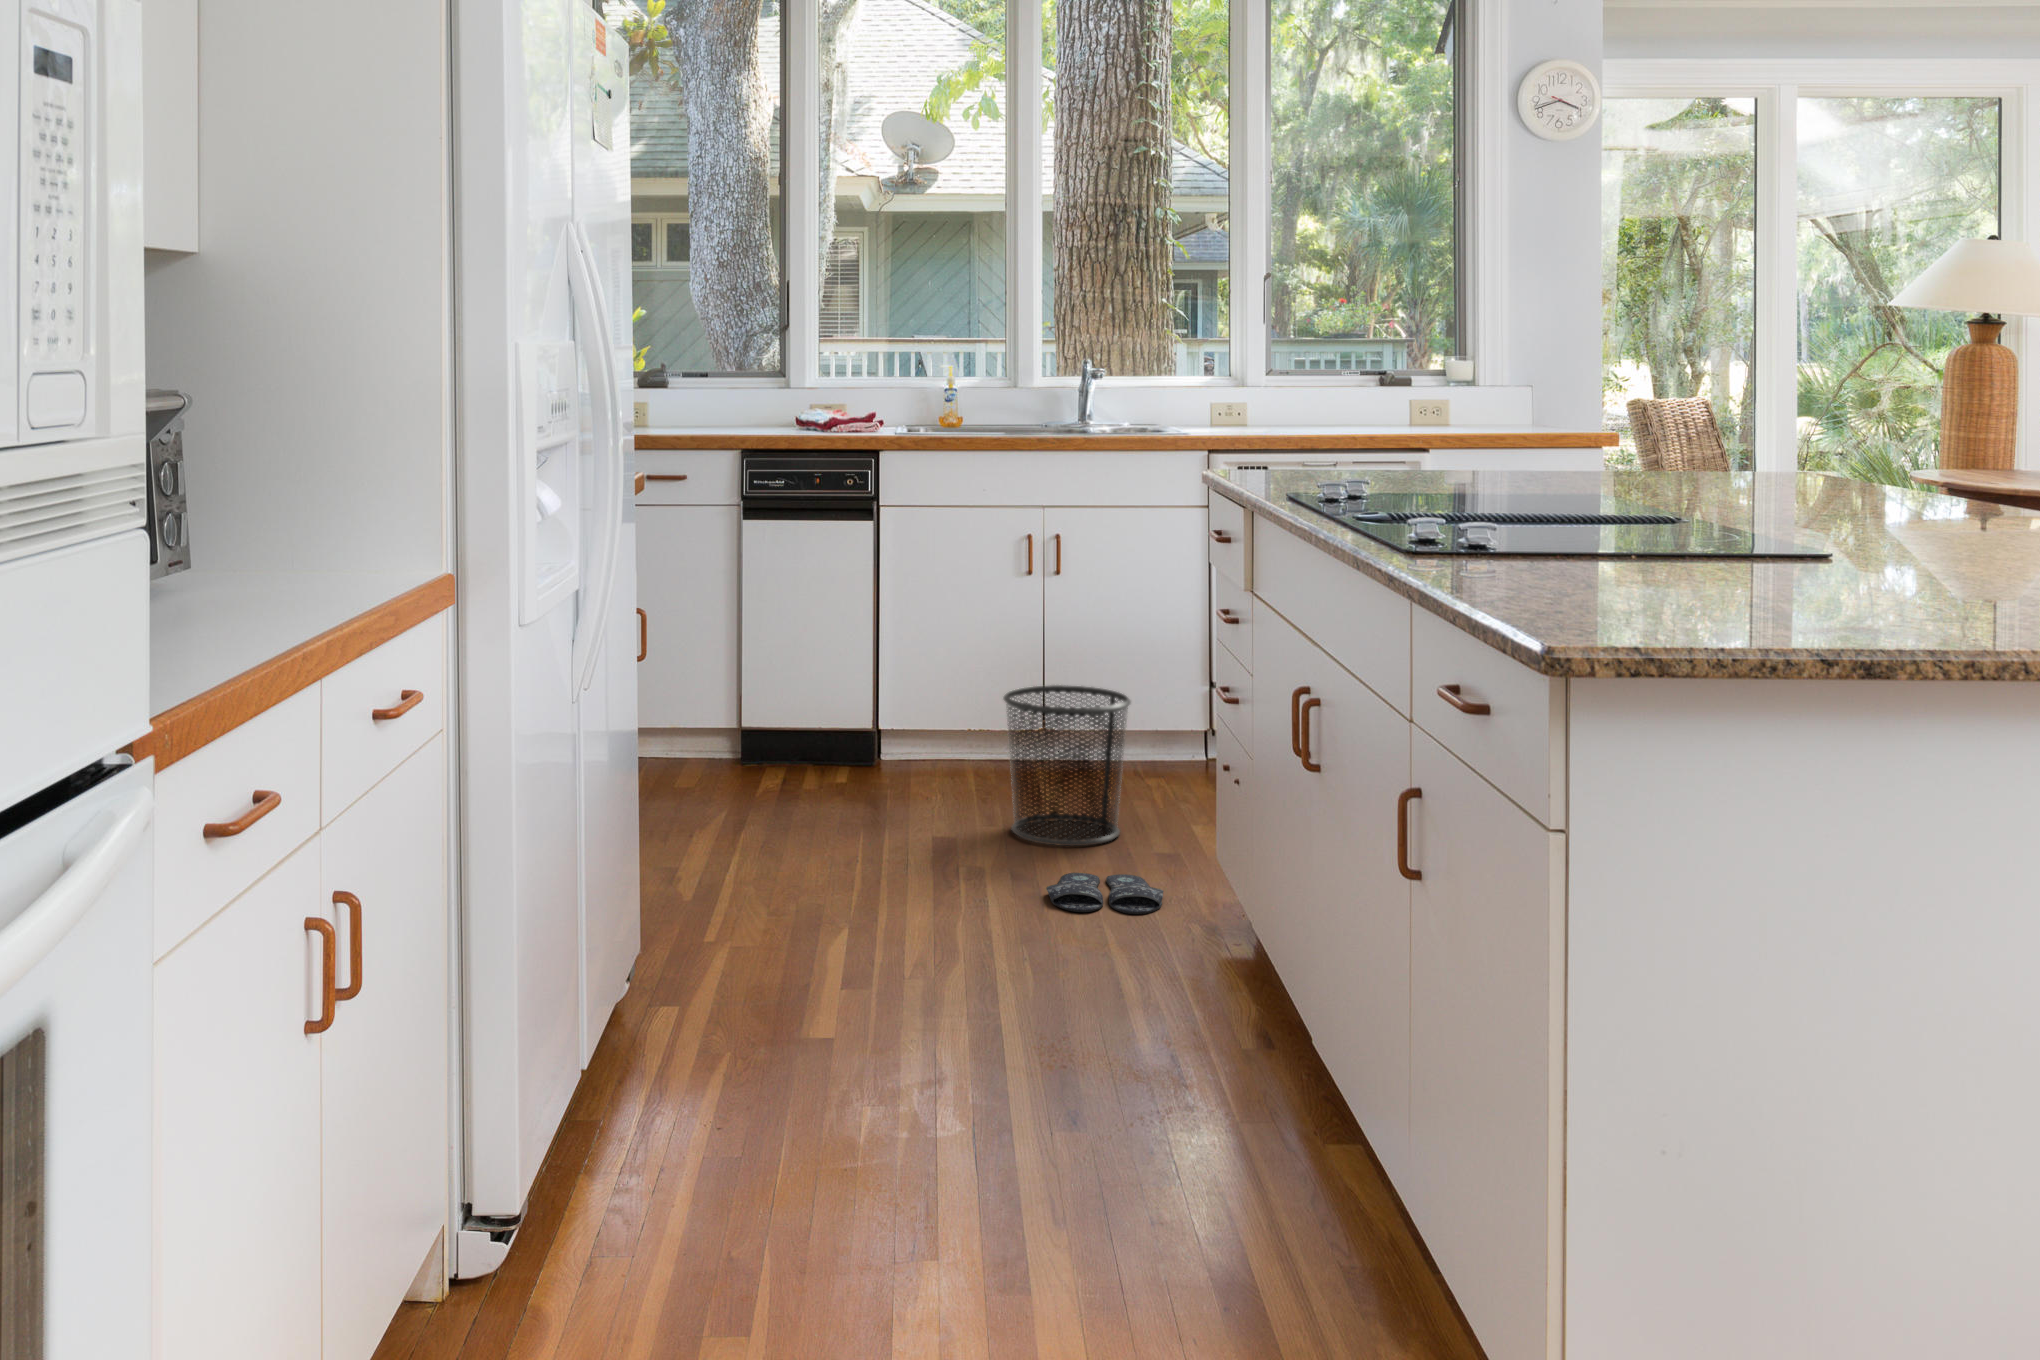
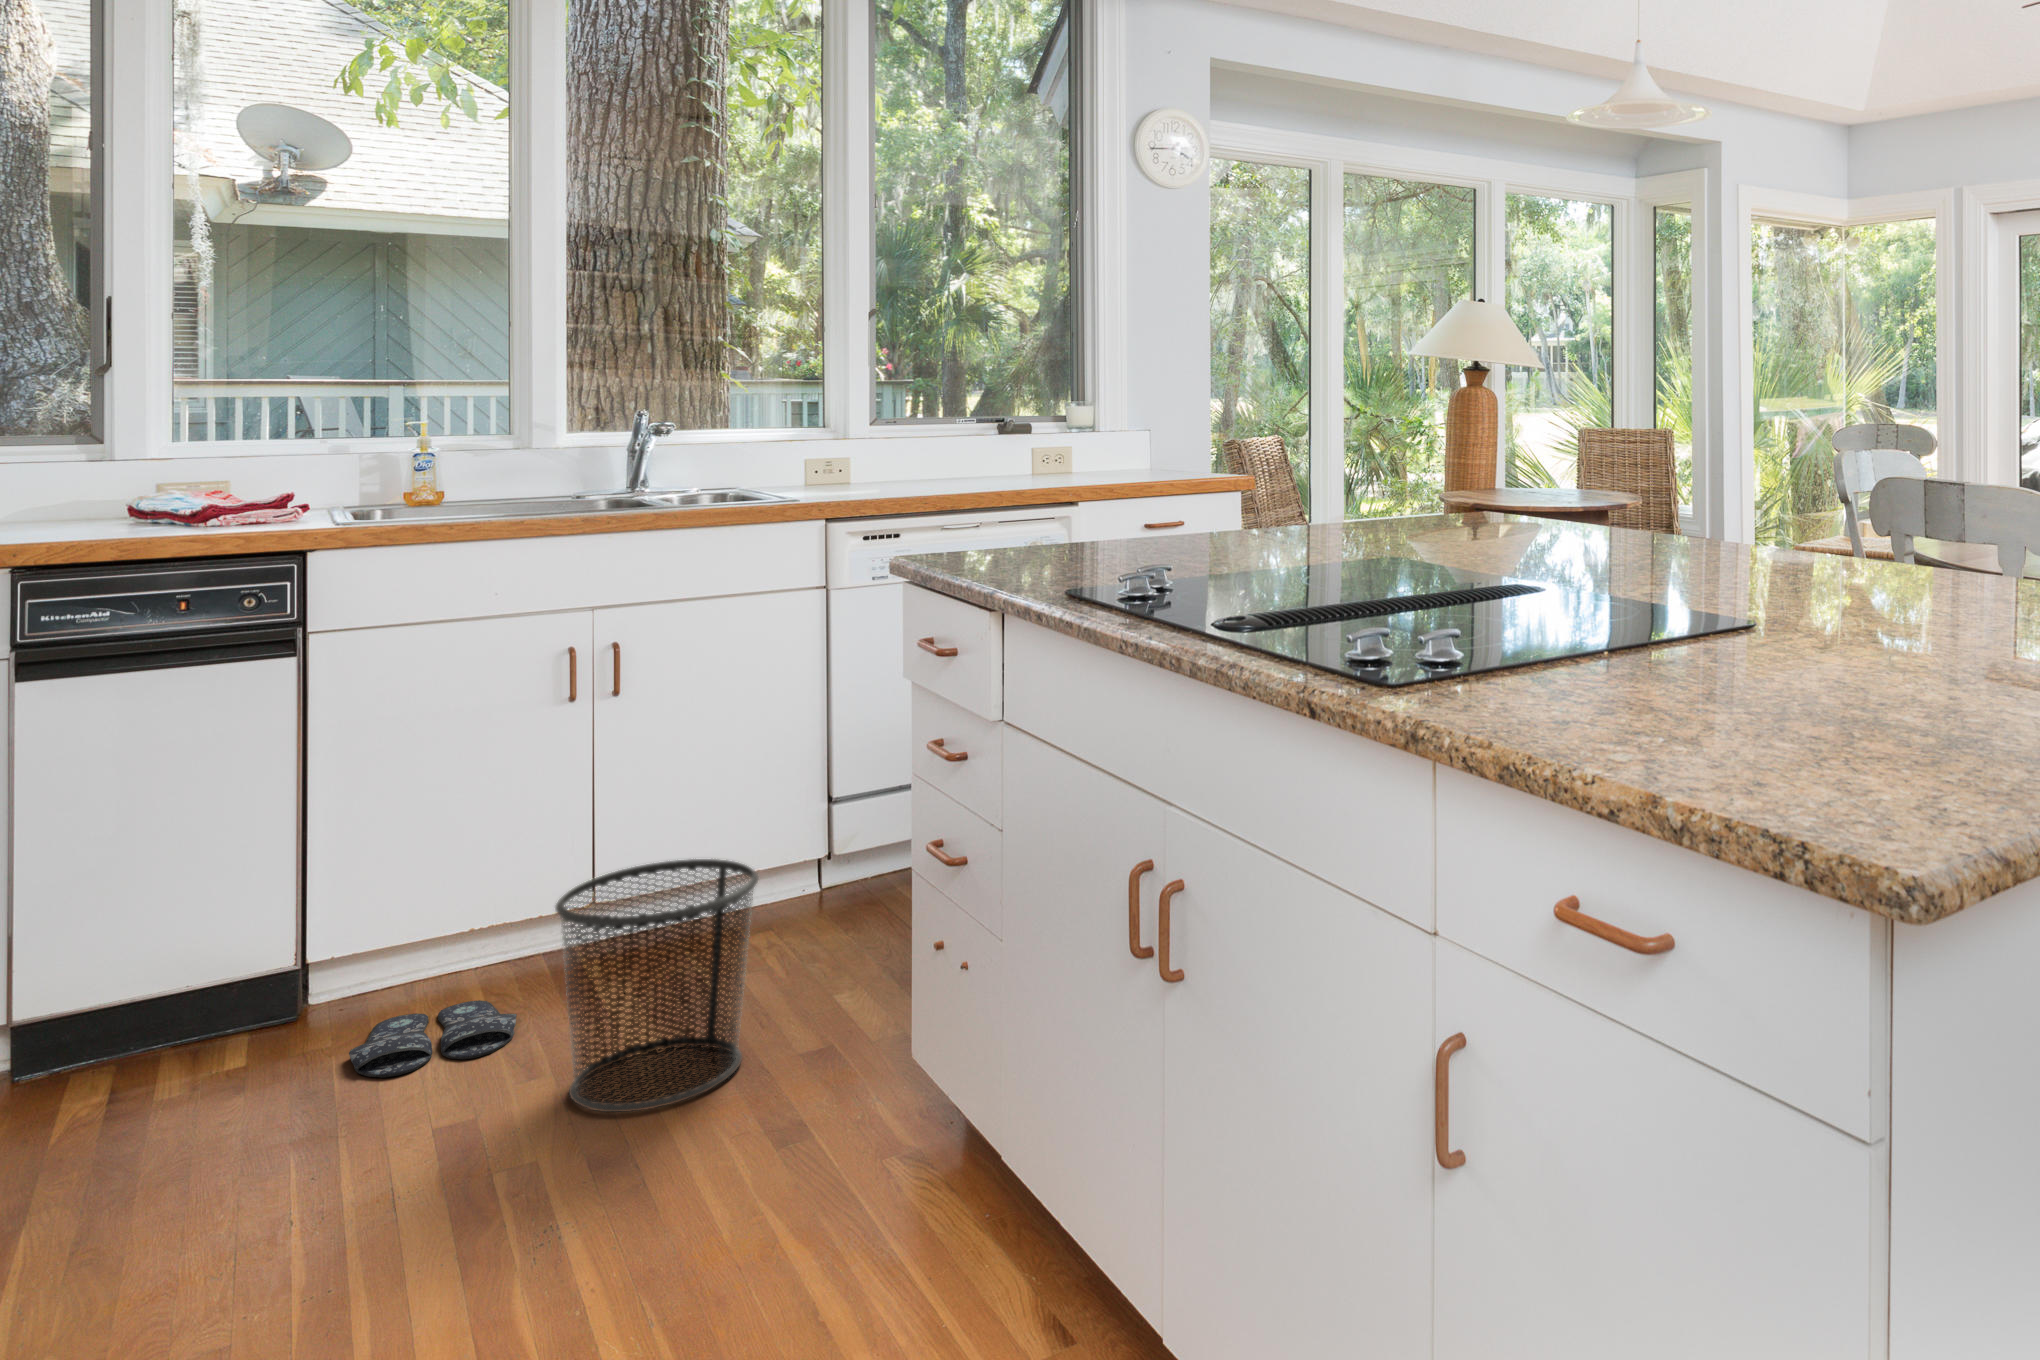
slippers: present [1046,873,1164,914] -> present [349,1000,517,1078]

